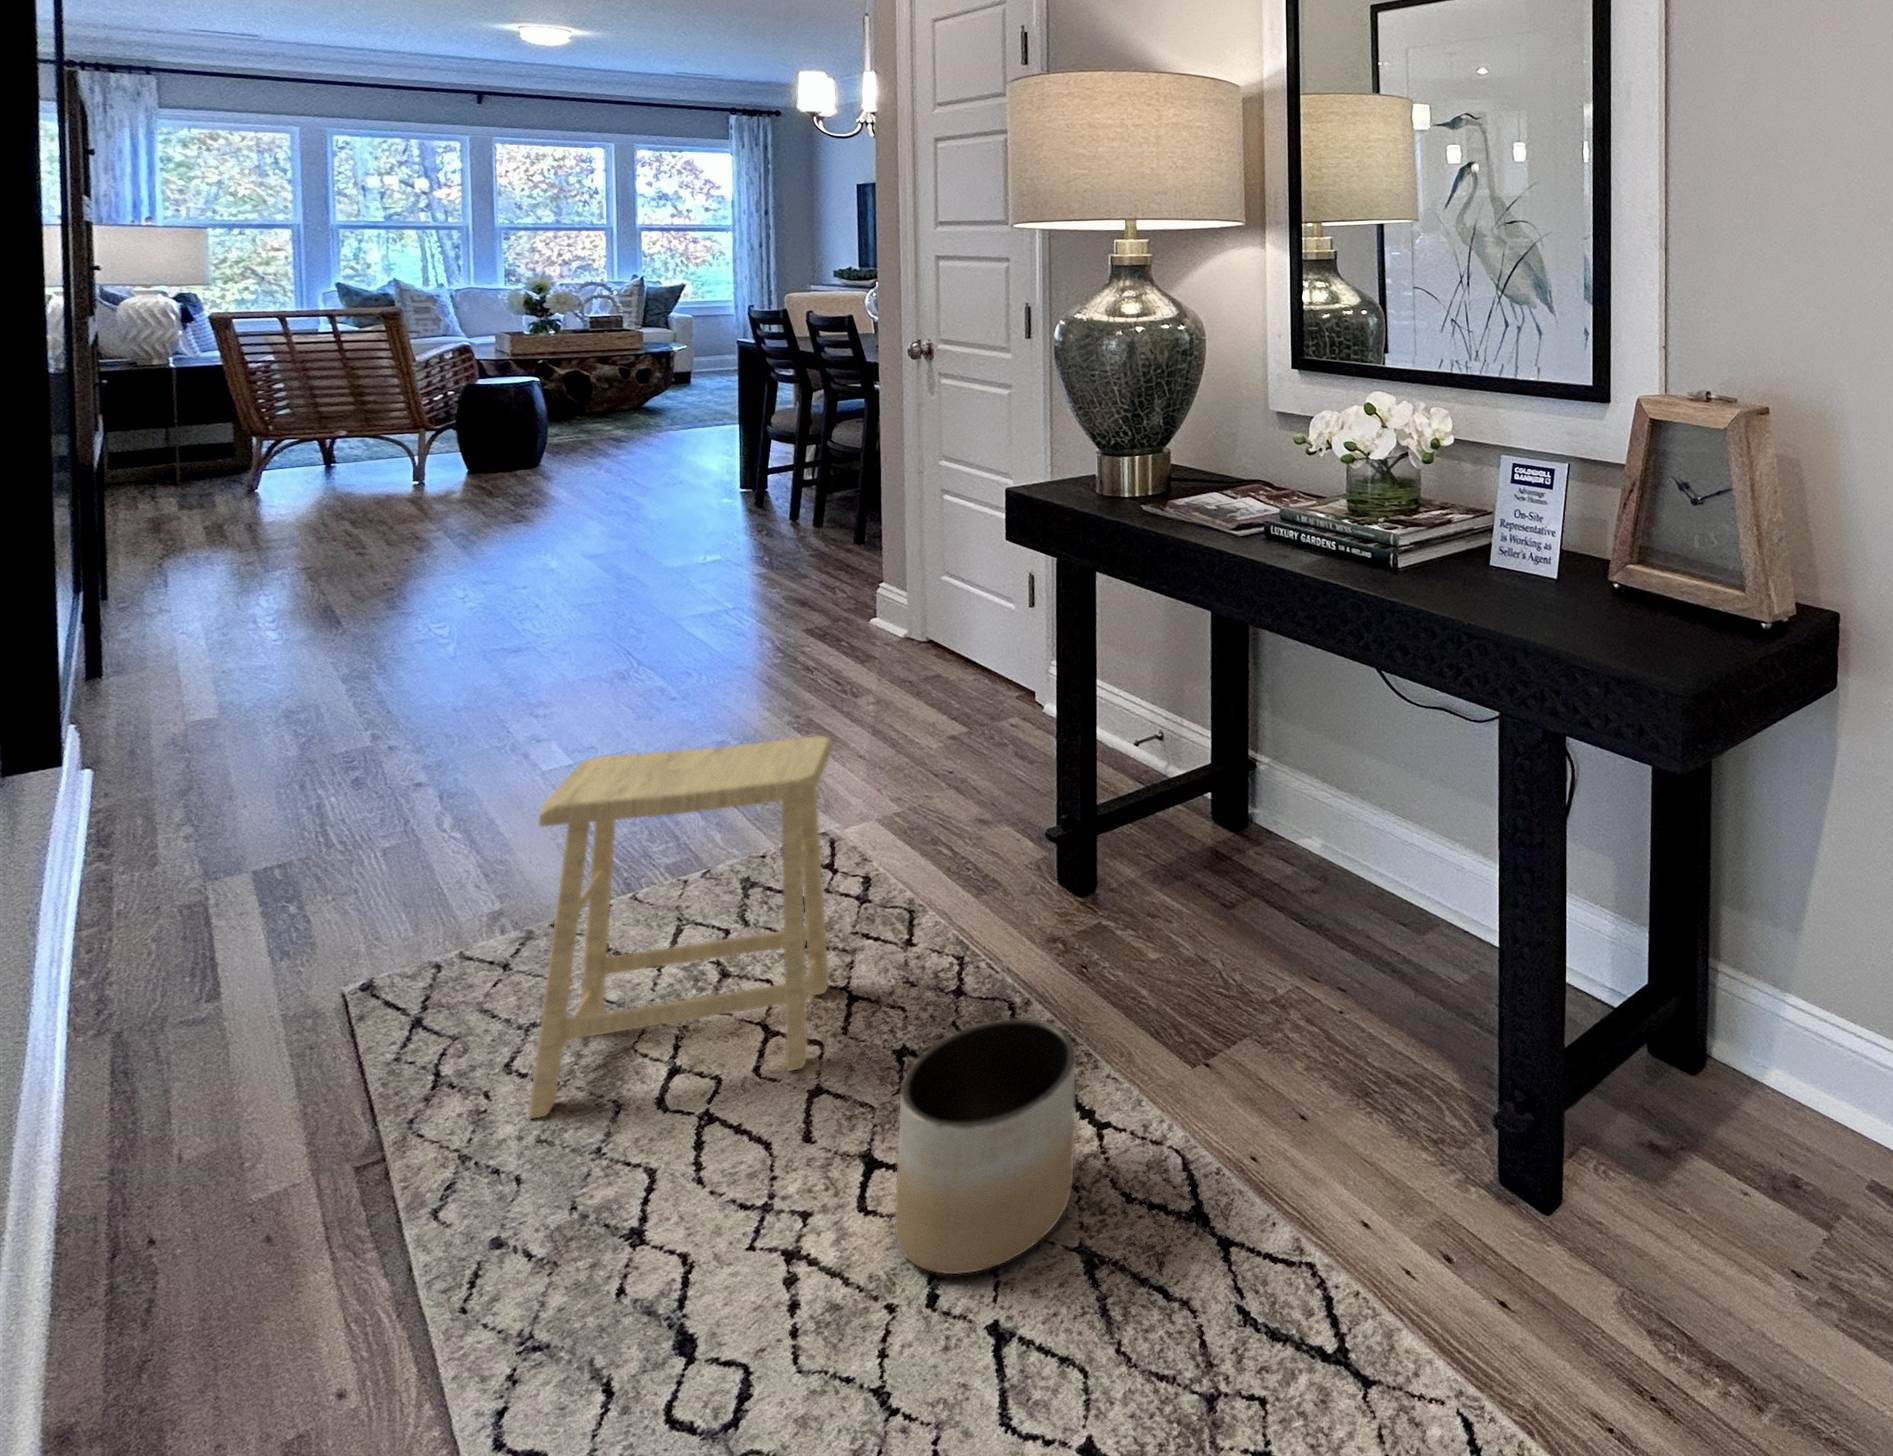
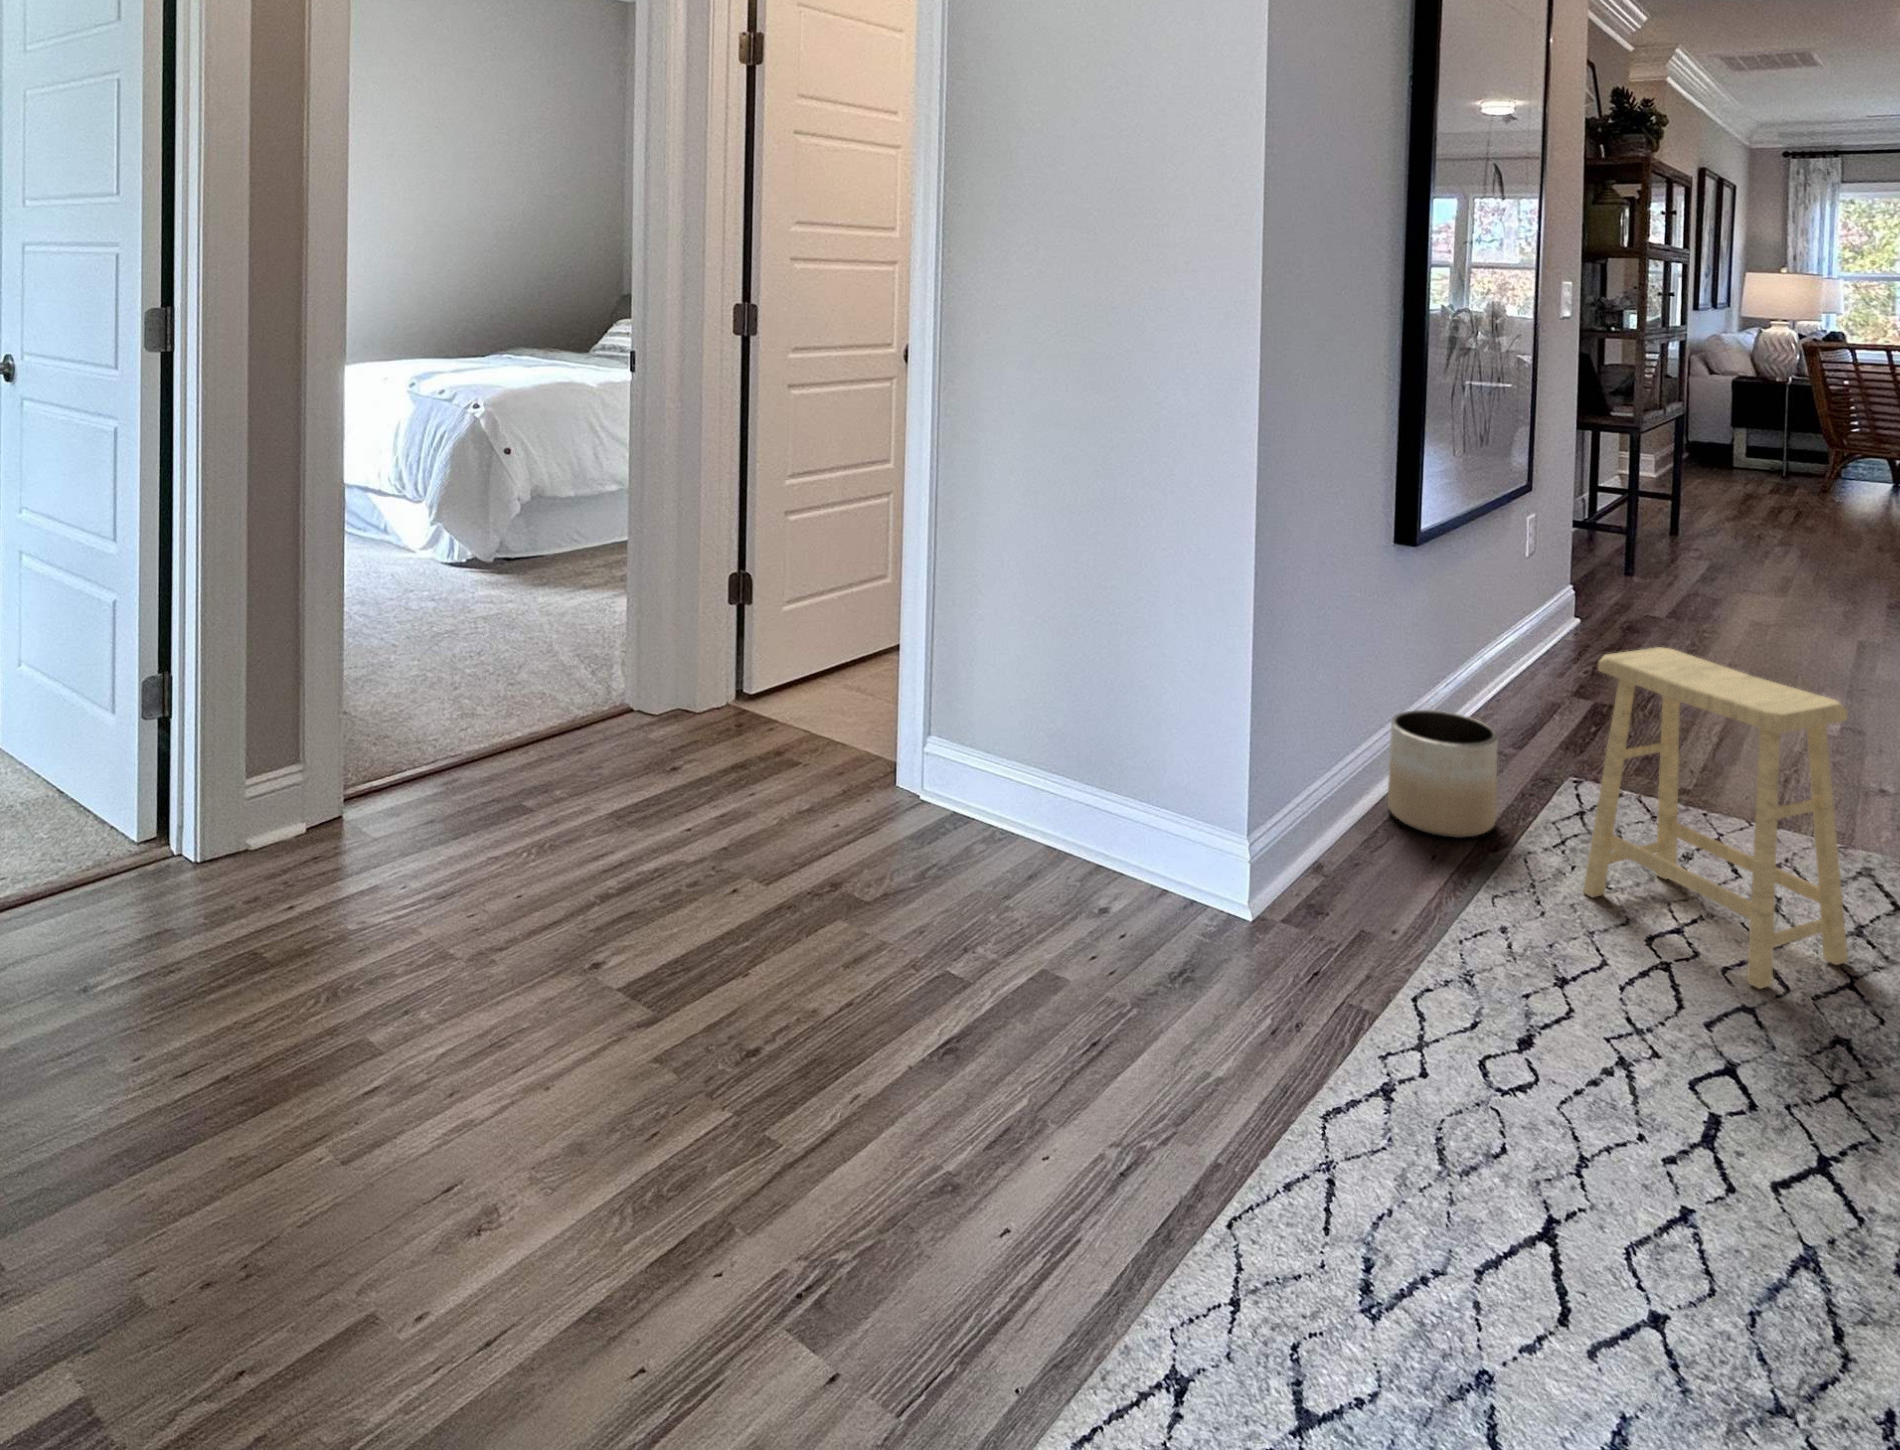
planter: present [895,1018,1076,1274] -> present [1388,710,1498,838]

